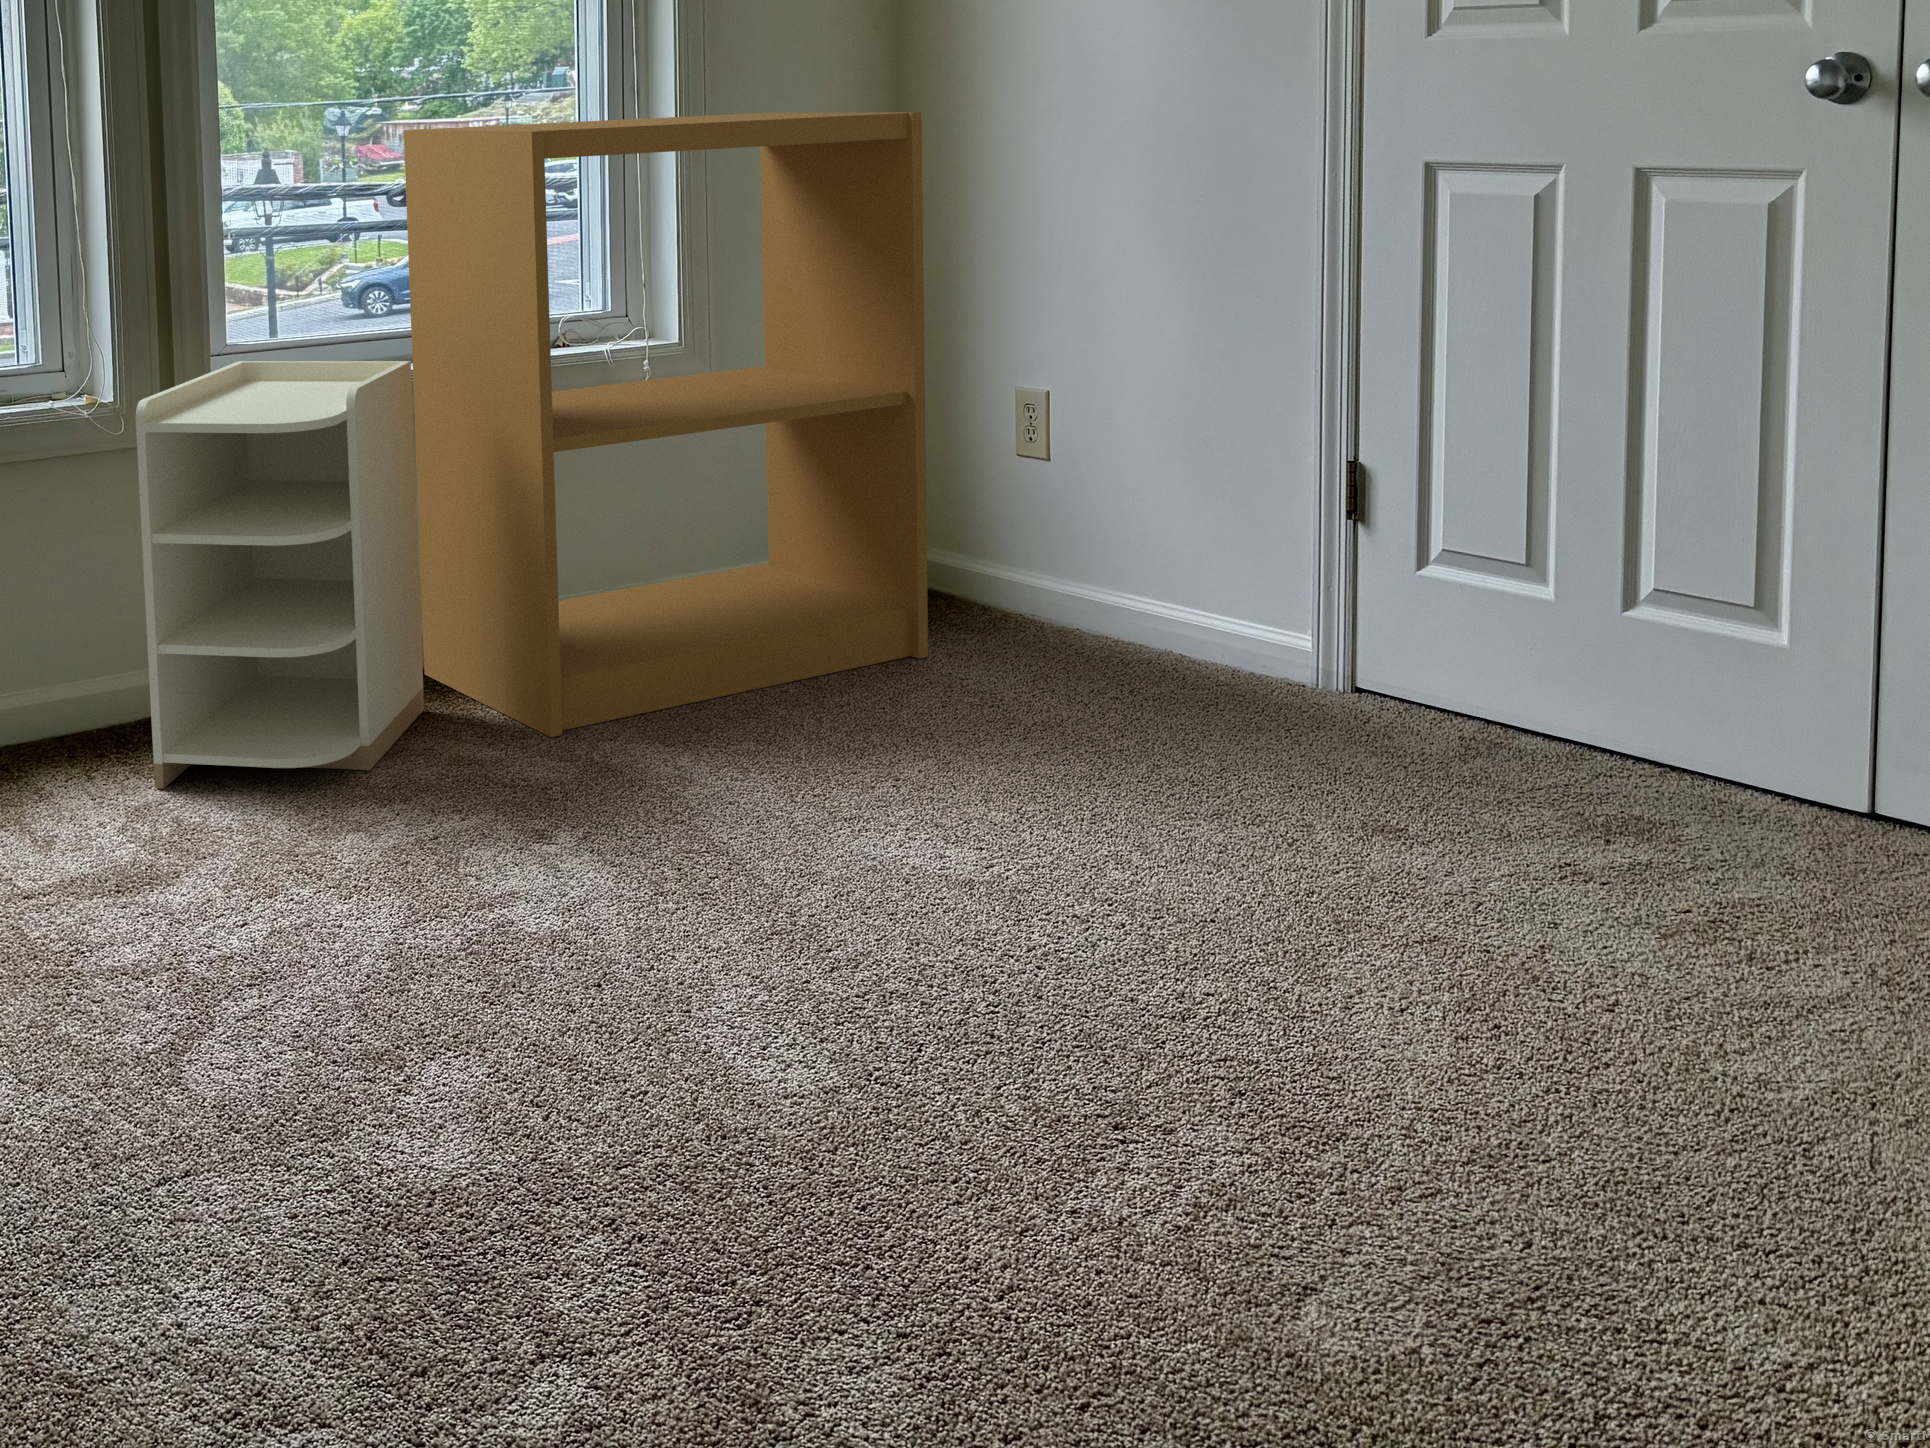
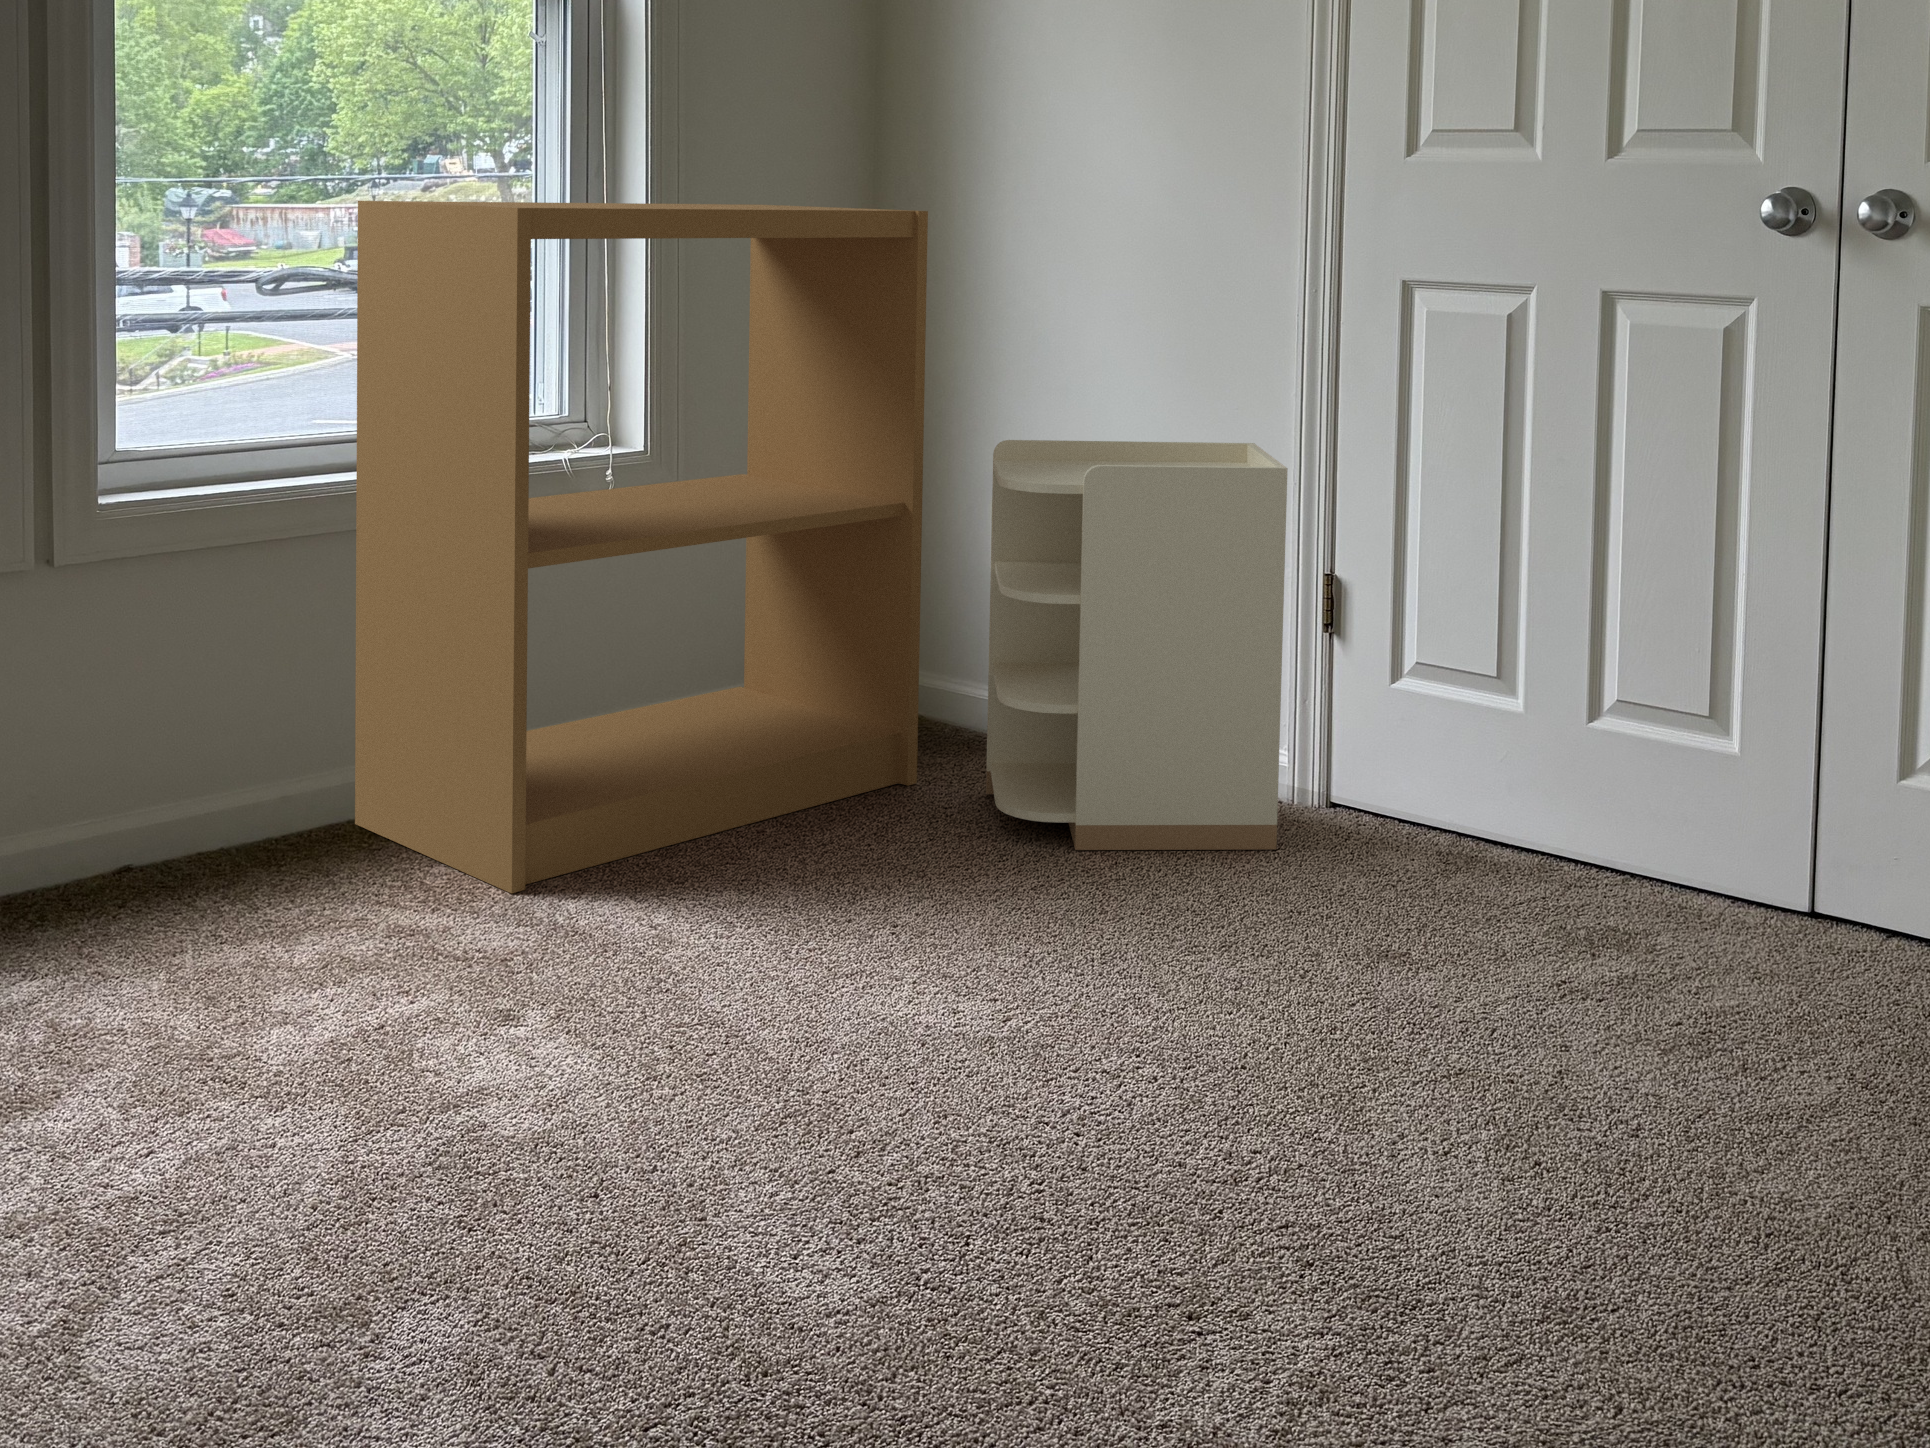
nightstand: present [136,361,424,789] -> present [986,440,1288,850]

